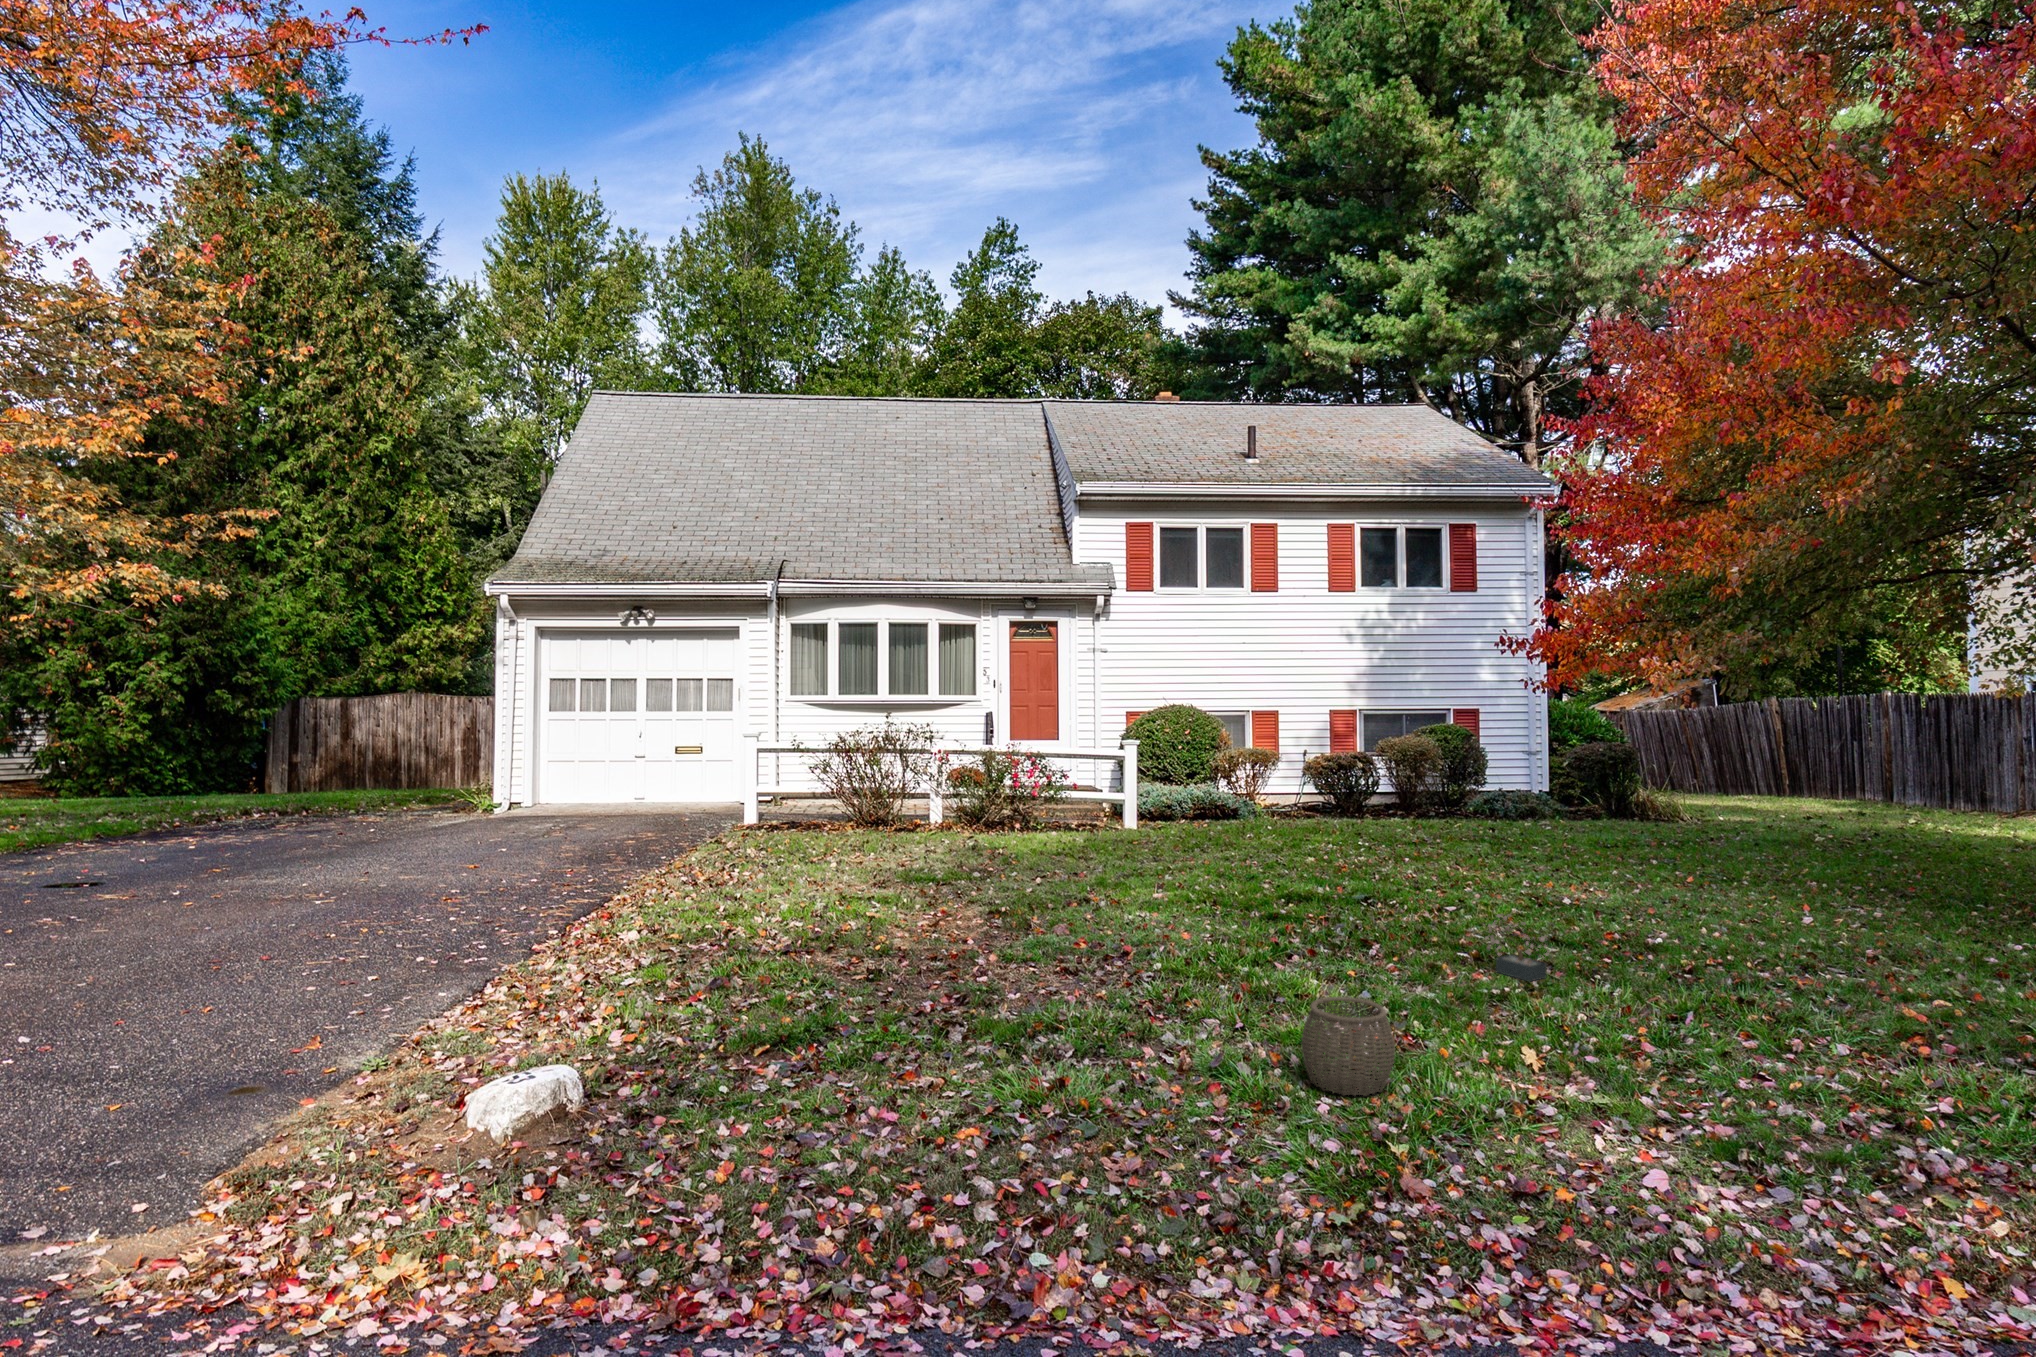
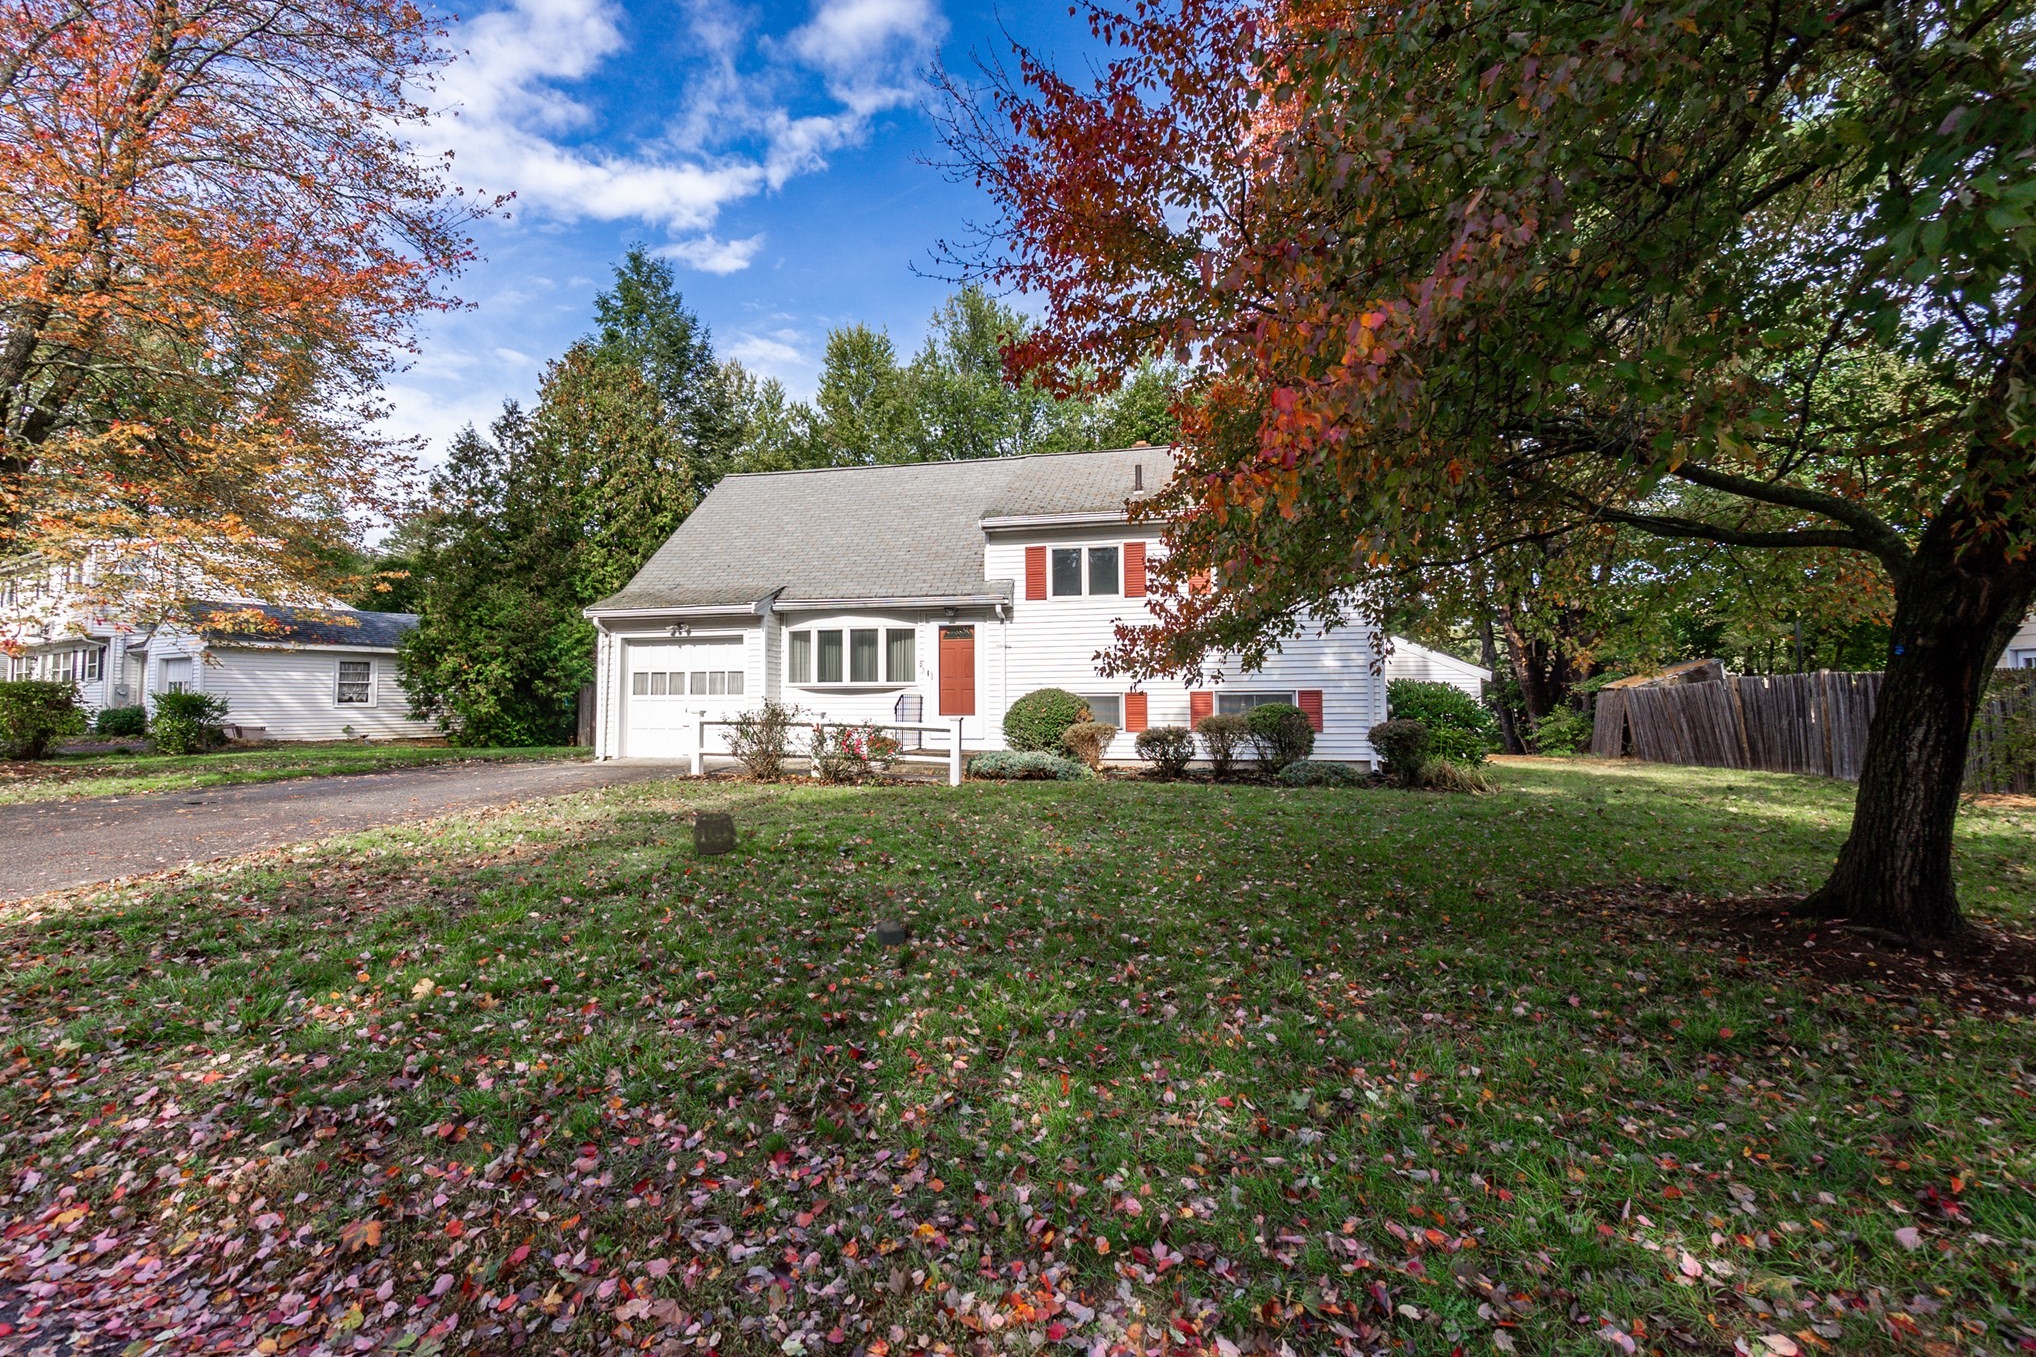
woven basket: present [1301,997,1395,1096] -> present [693,813,736,854]

